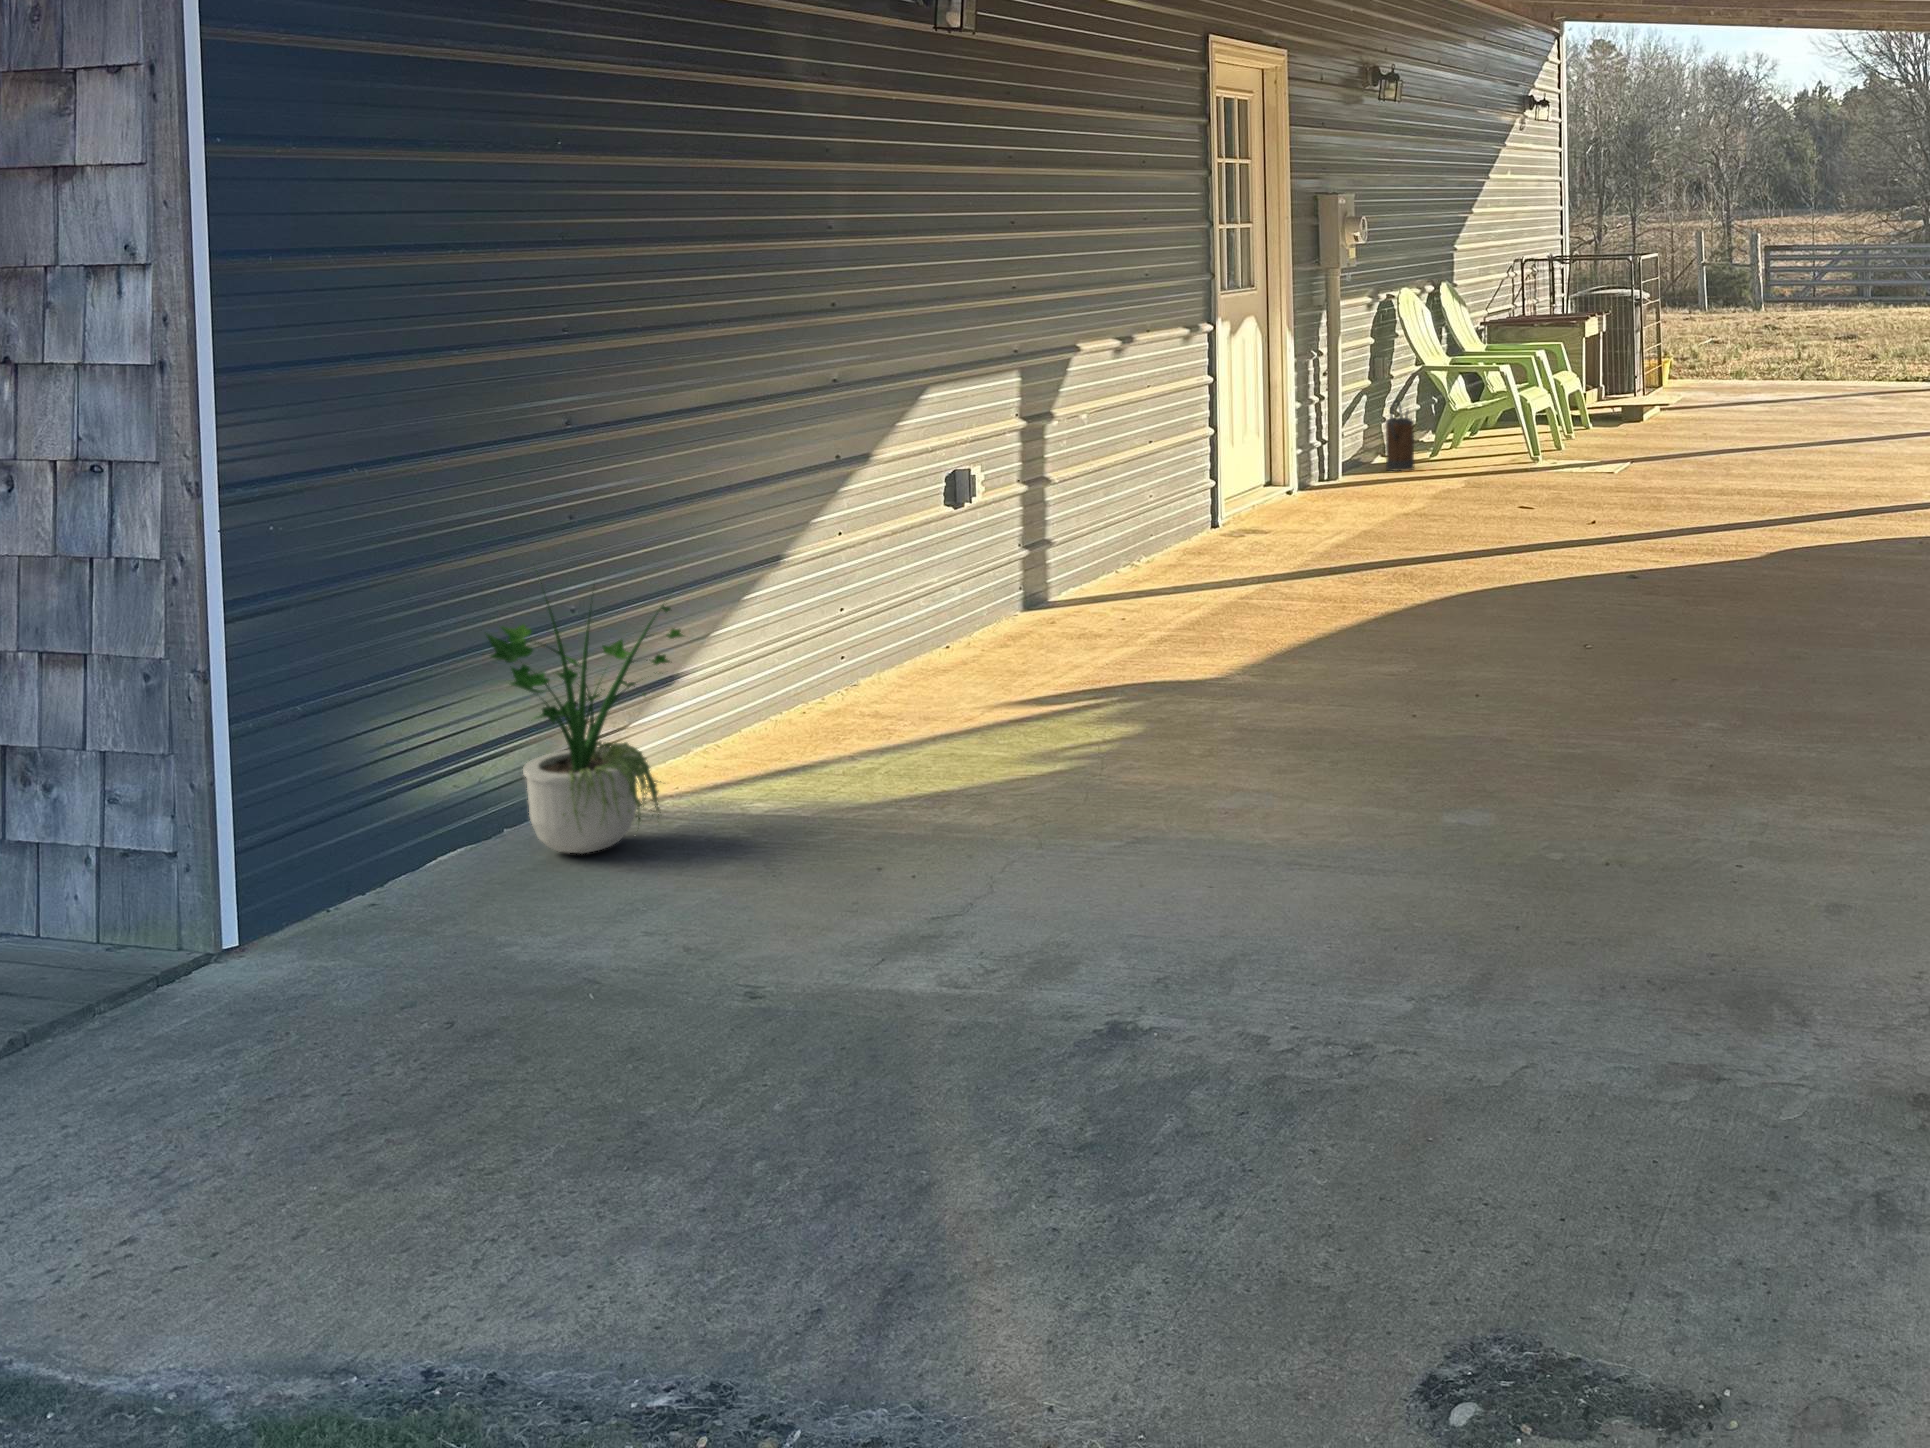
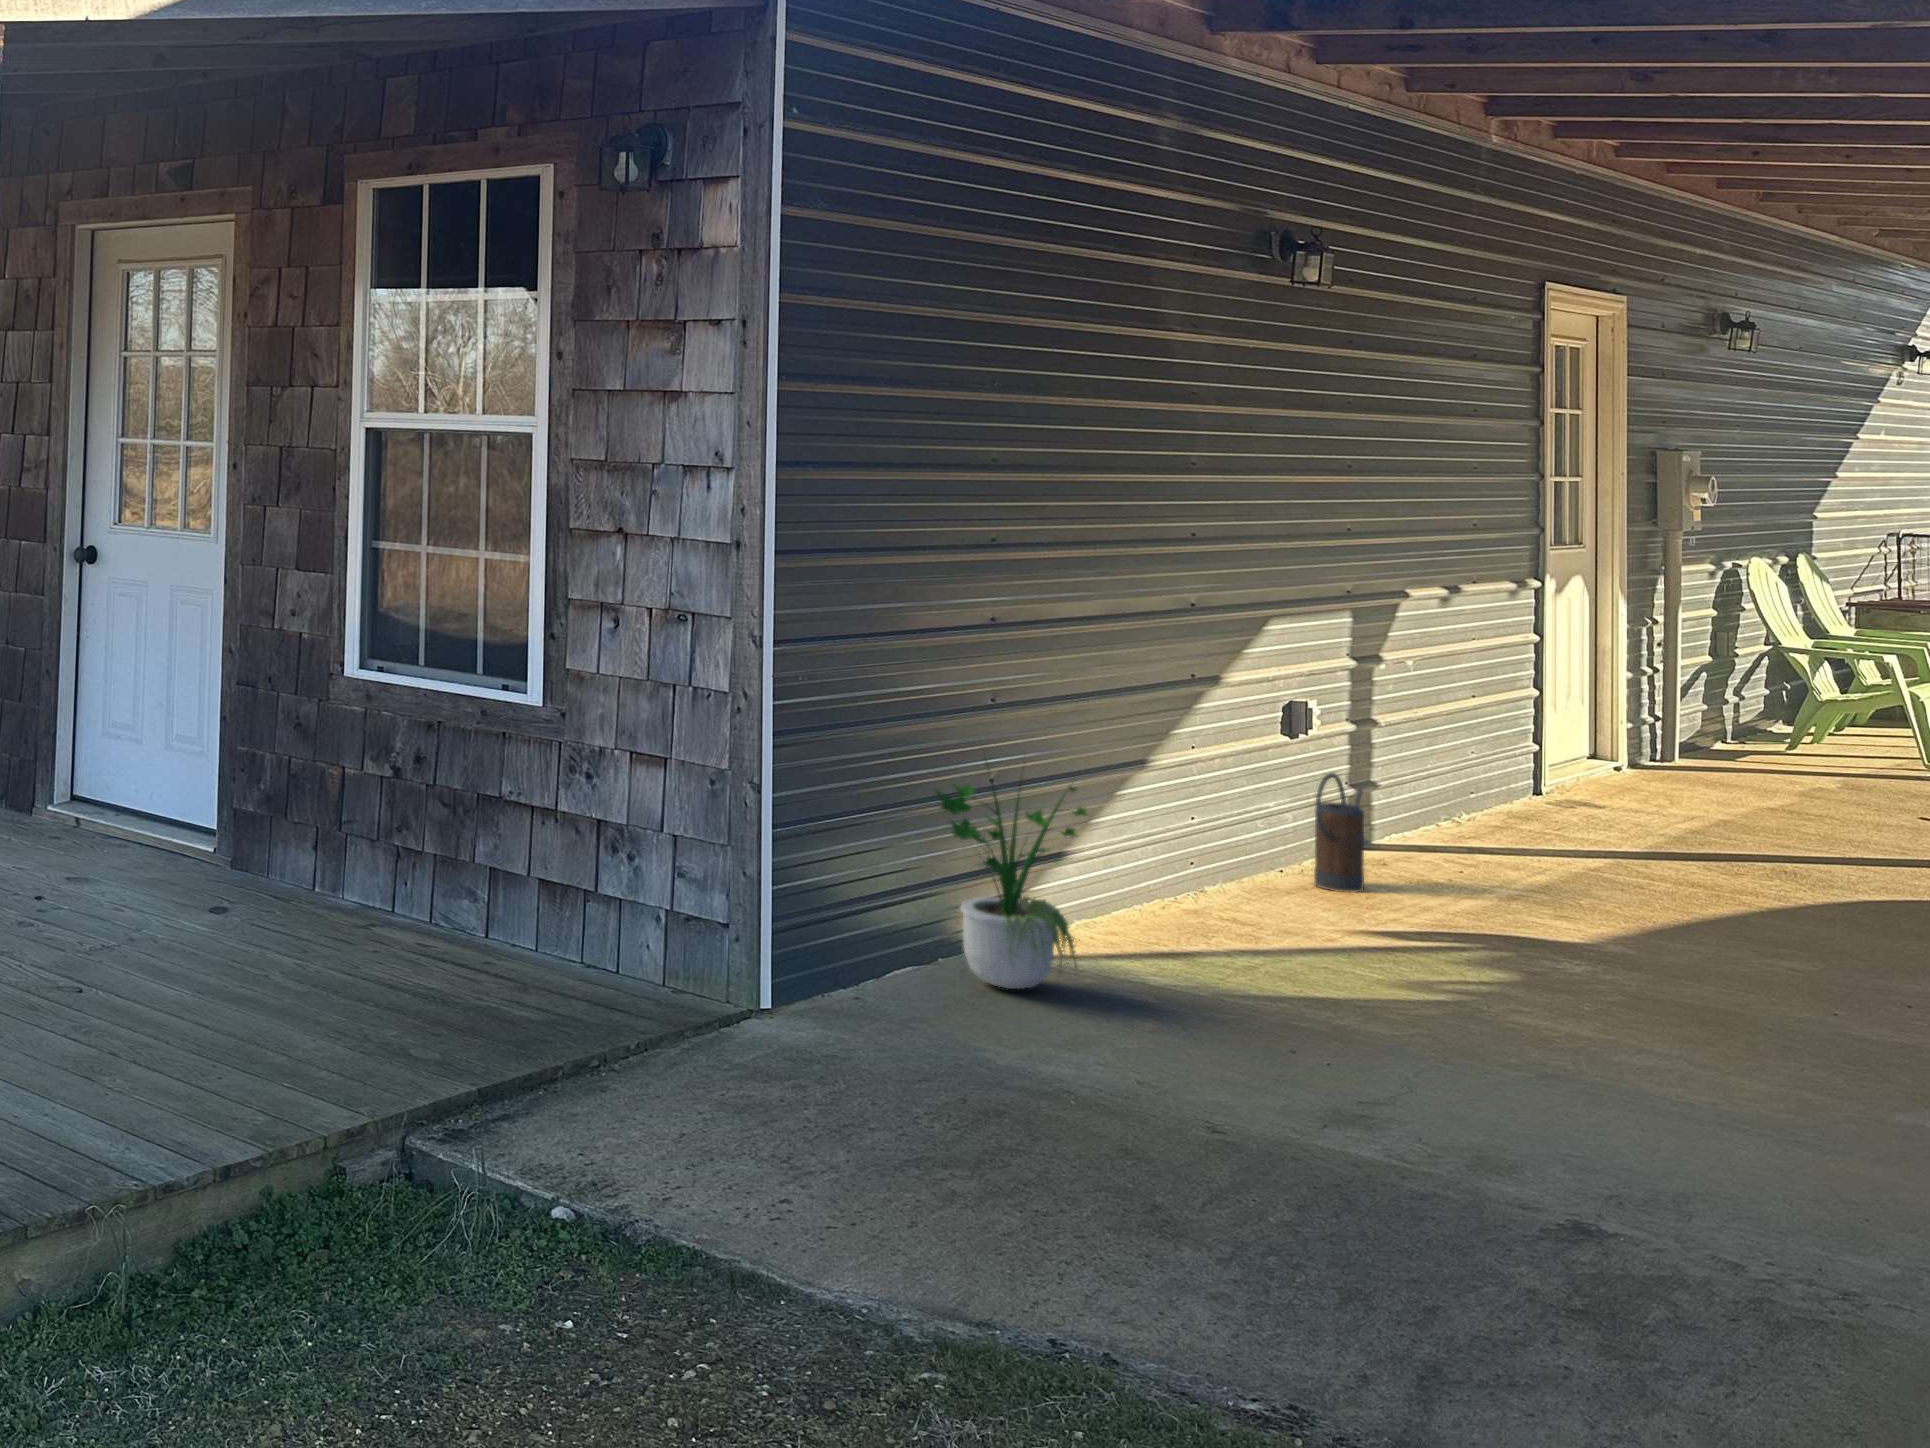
watering can: present [1386,399,1414,471] -> present [1314,773,1364,892]

